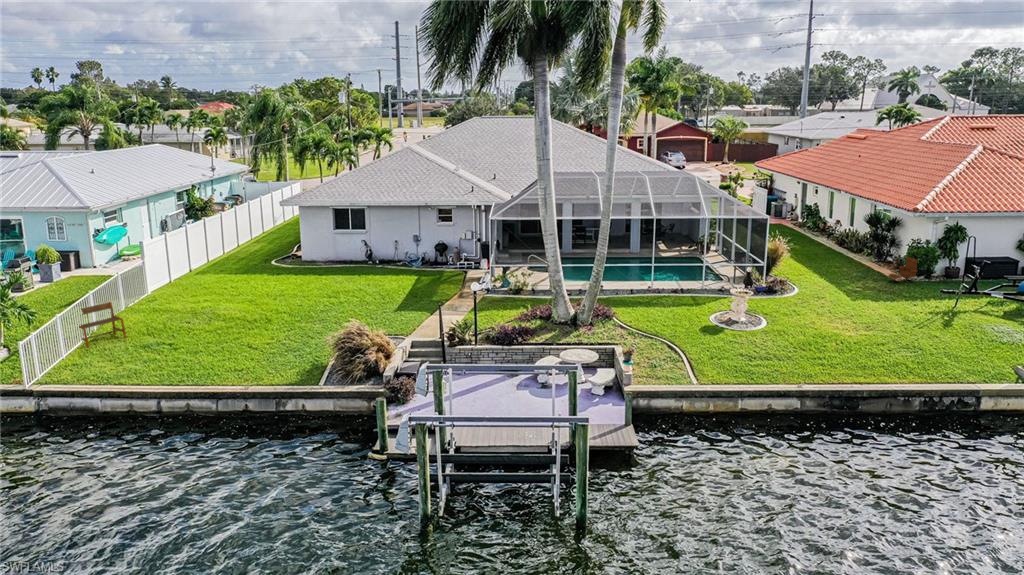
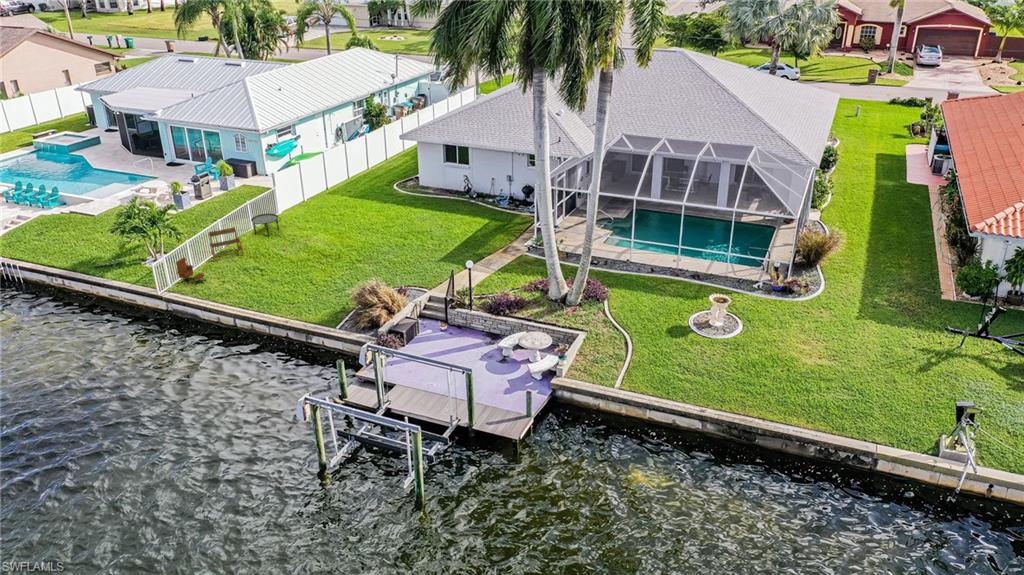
lounge chair: present [889,257,917,283] -> present [176,258,204,283]
round table: none [120,291,157,318] -> present [251,214,279,236]

